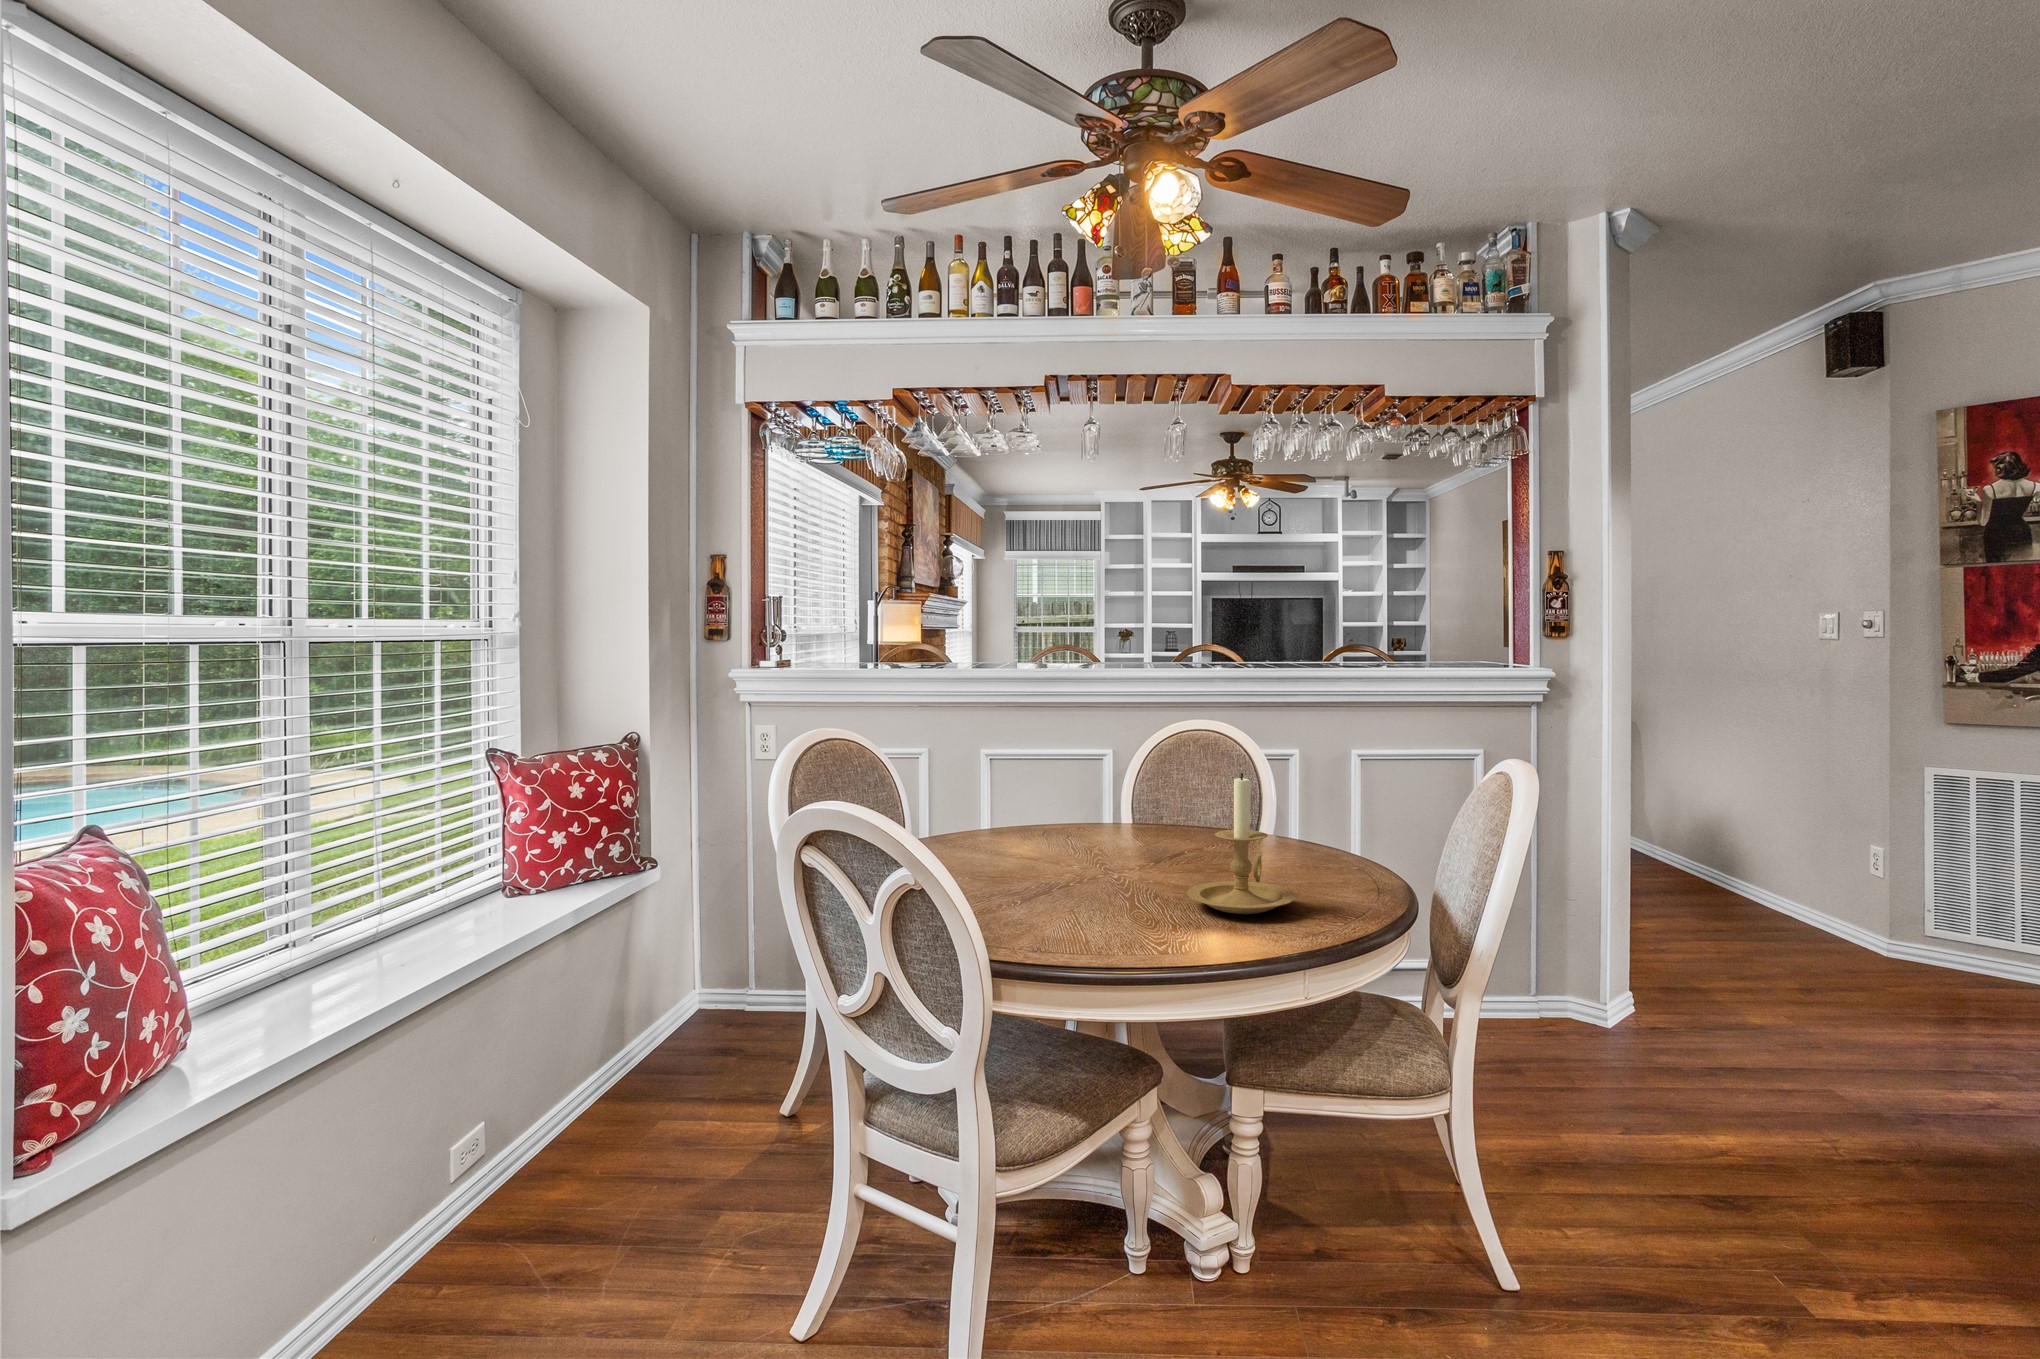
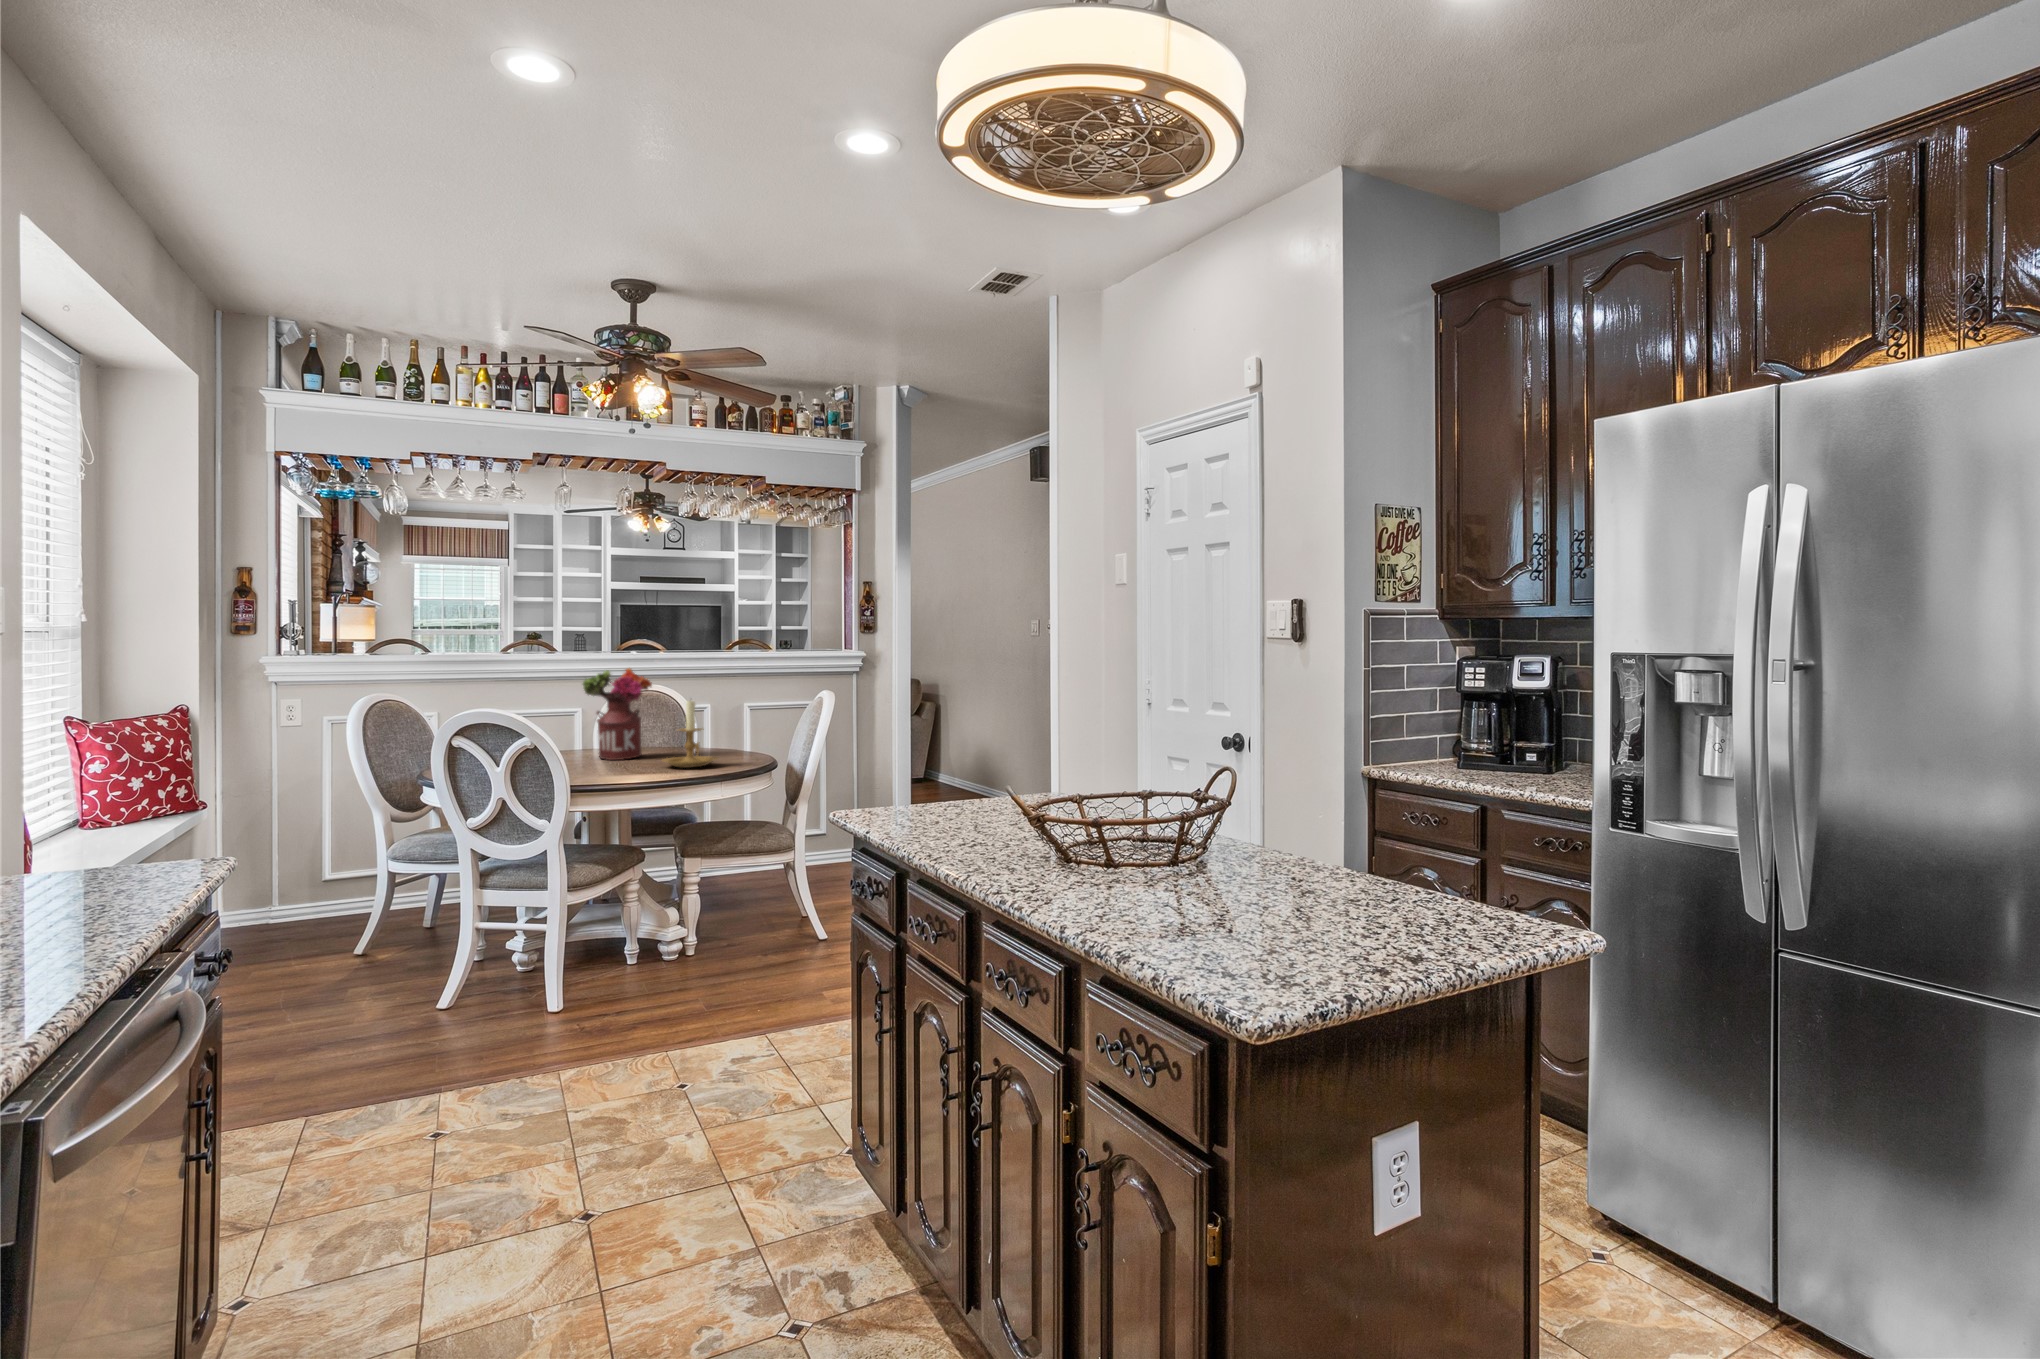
flower arrangement: none [1073,703,1187,867] -> present [583,668,652,760]

